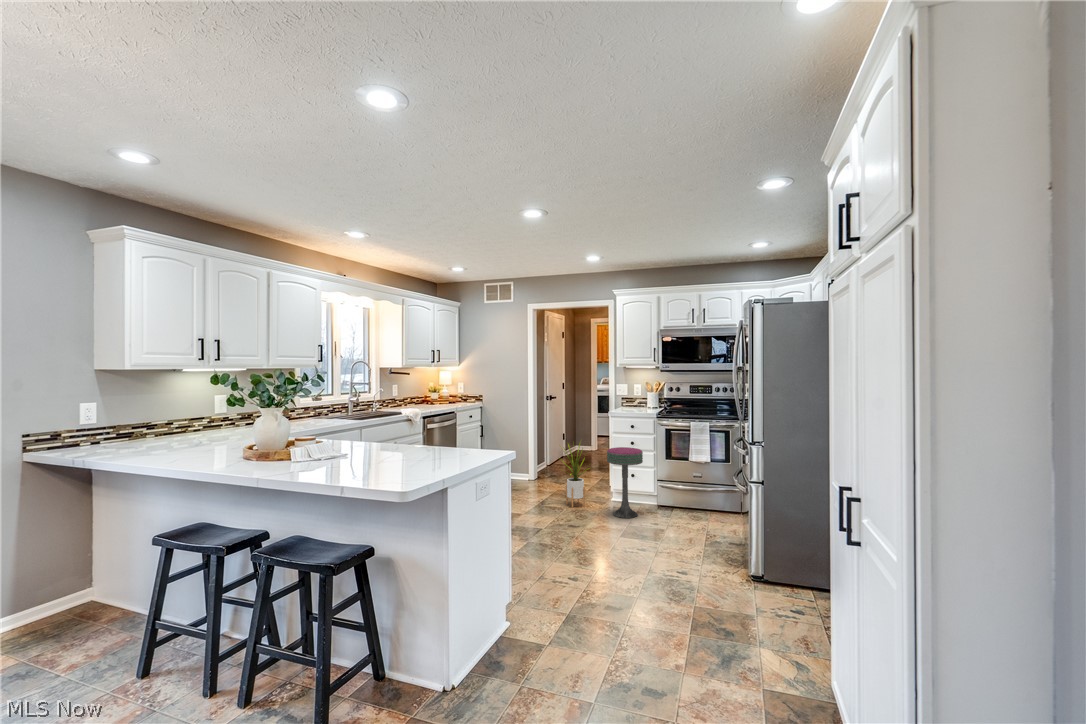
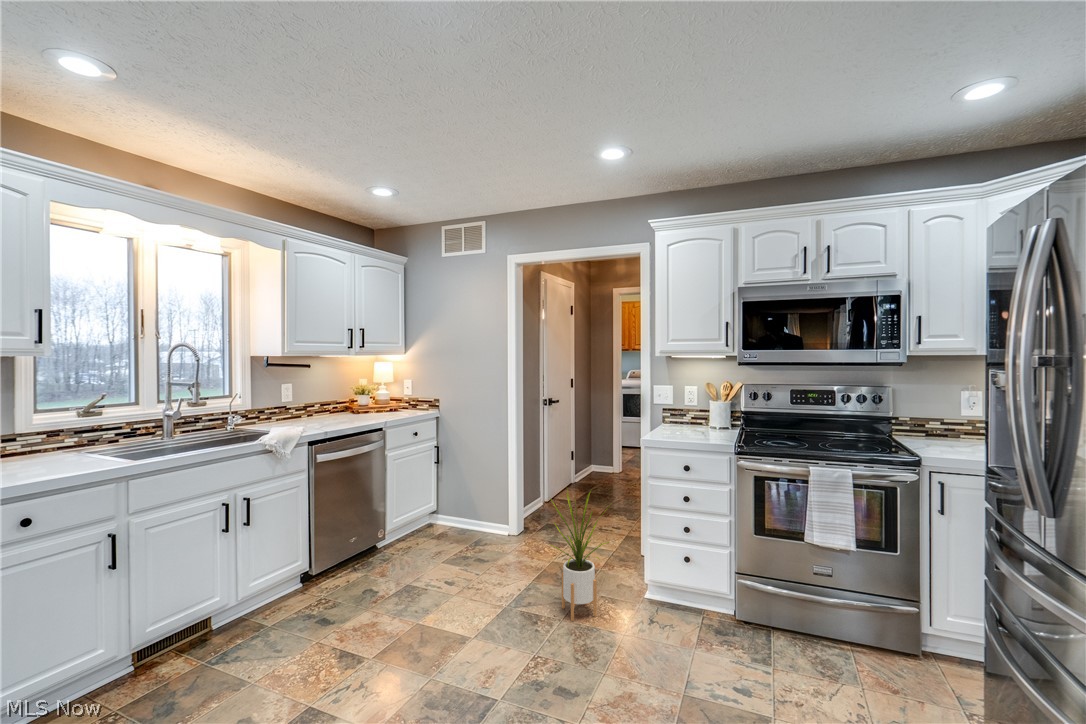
bar stool: present [607,447,643,518] -> none [640,512,714,666]

